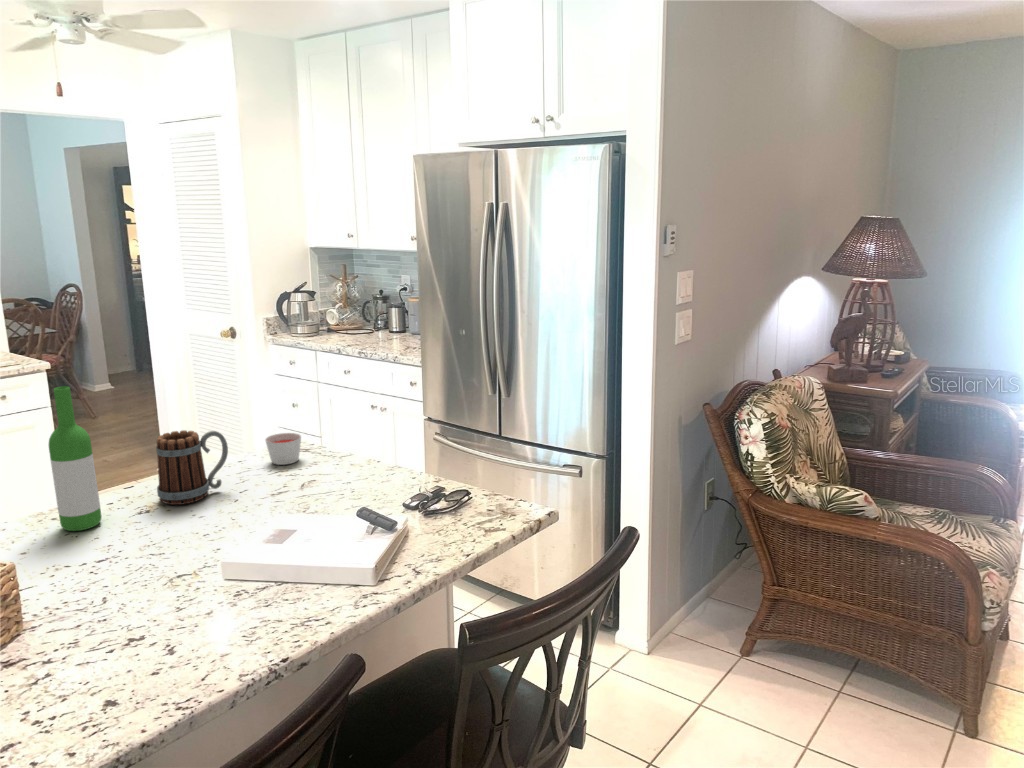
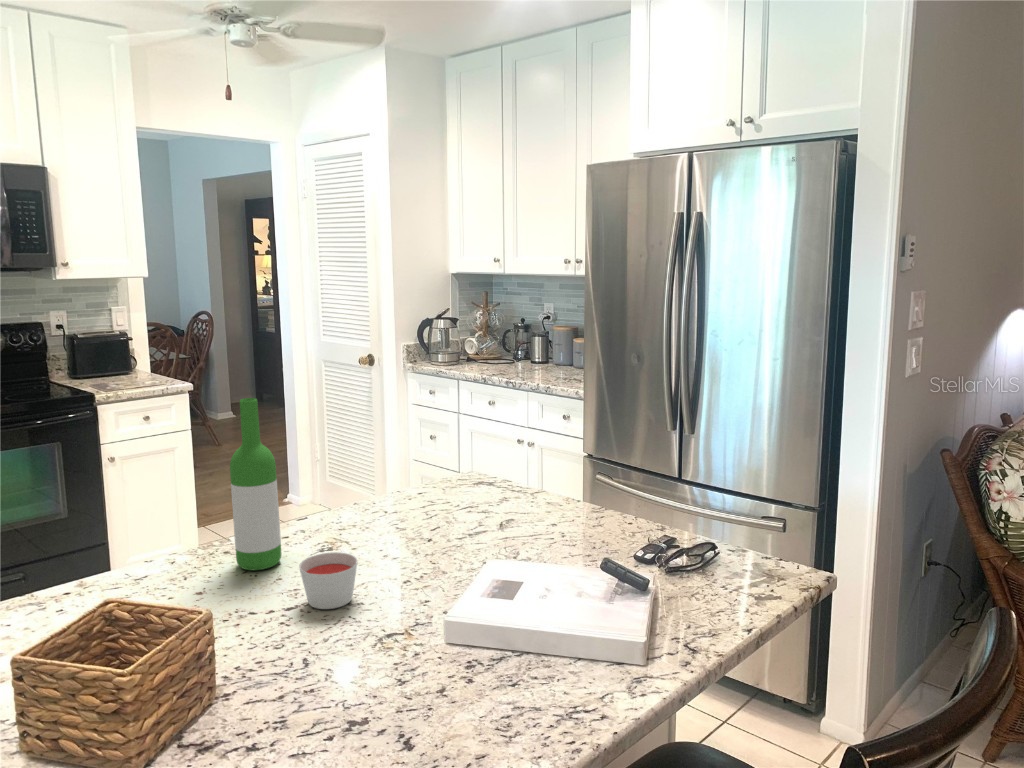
mug: present [156,430,228,505] -> none [340,456,419,545]
candle: present [265,433,301,465] -> present [299,552,357,609]

